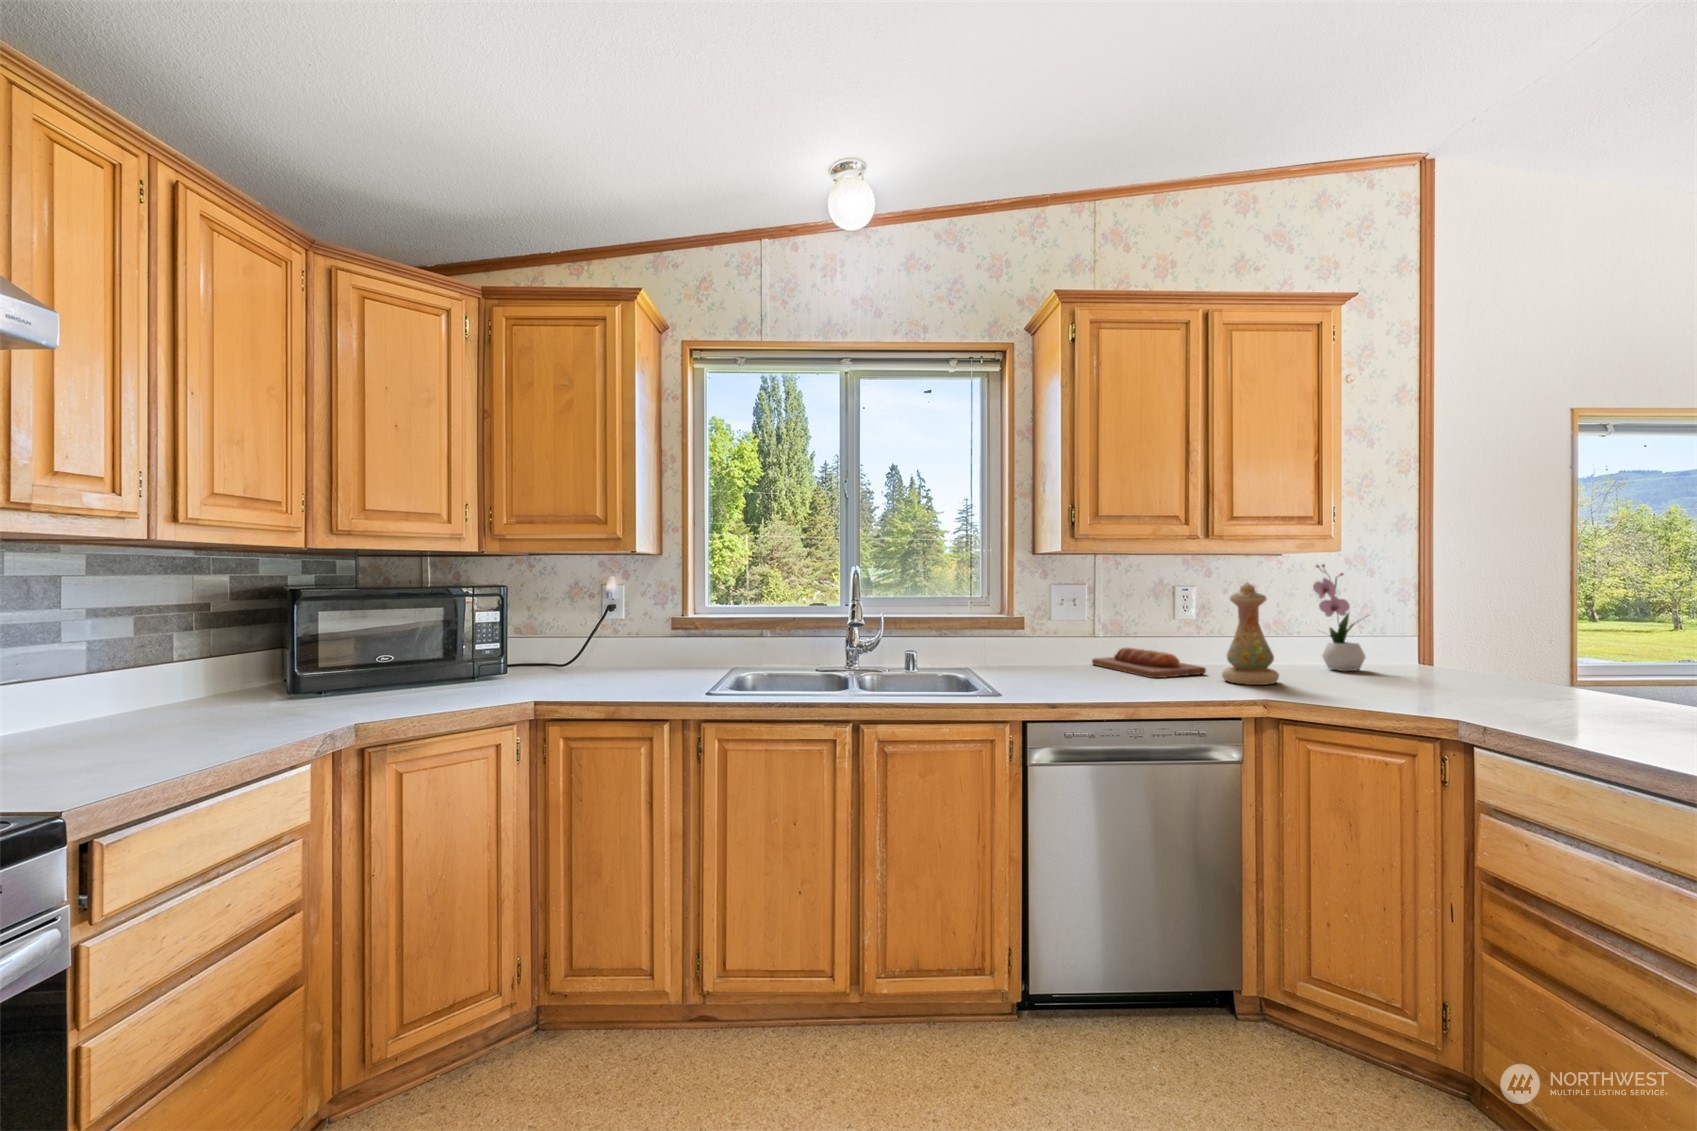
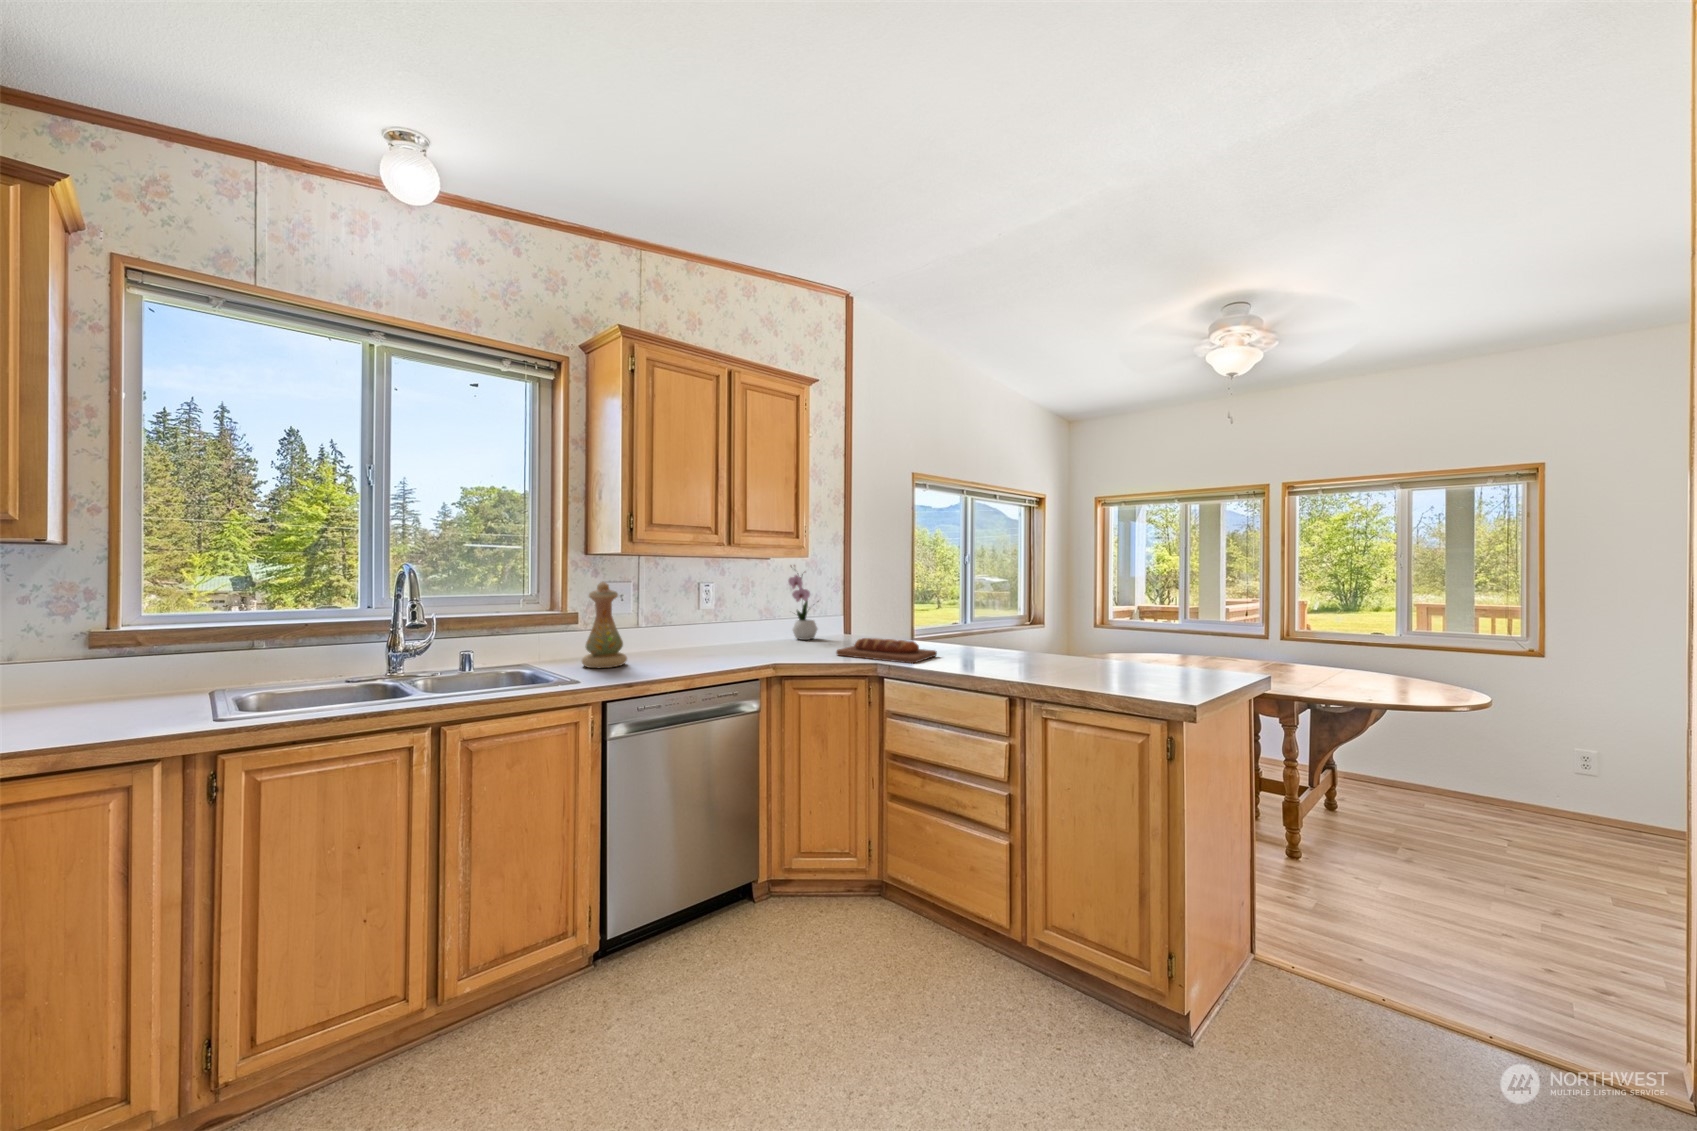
vase: present [1222,583,1279,685] -> present [582,581,627,668]
bread loaf: present [1092,648,1206,678] -> present [836,638,937,663]

